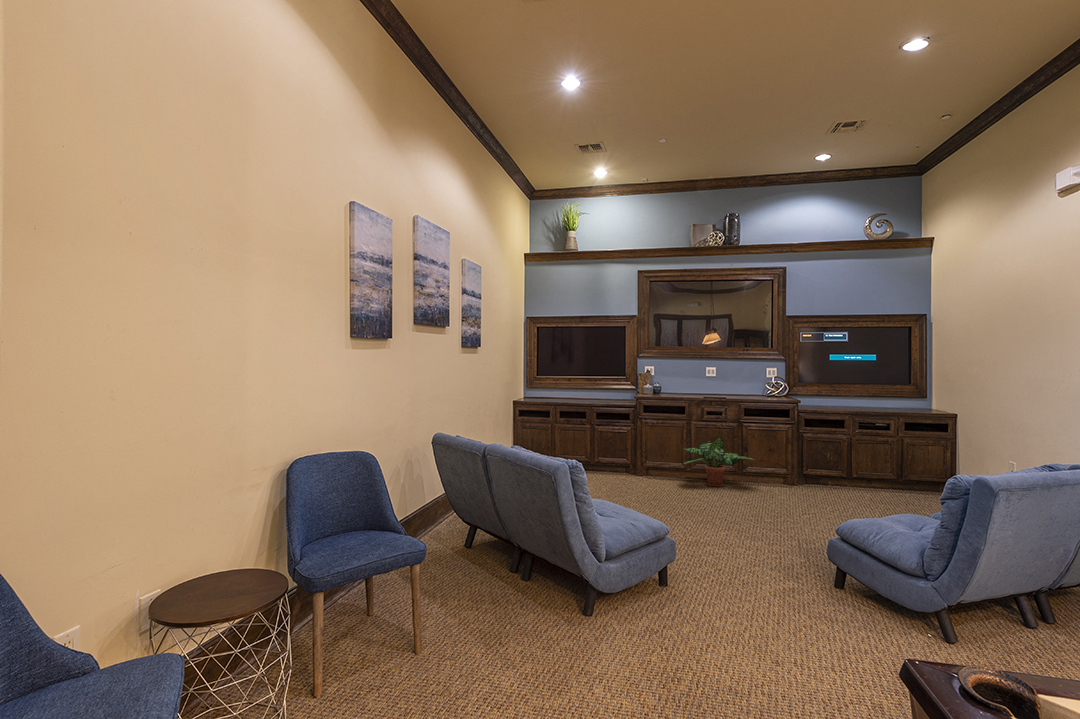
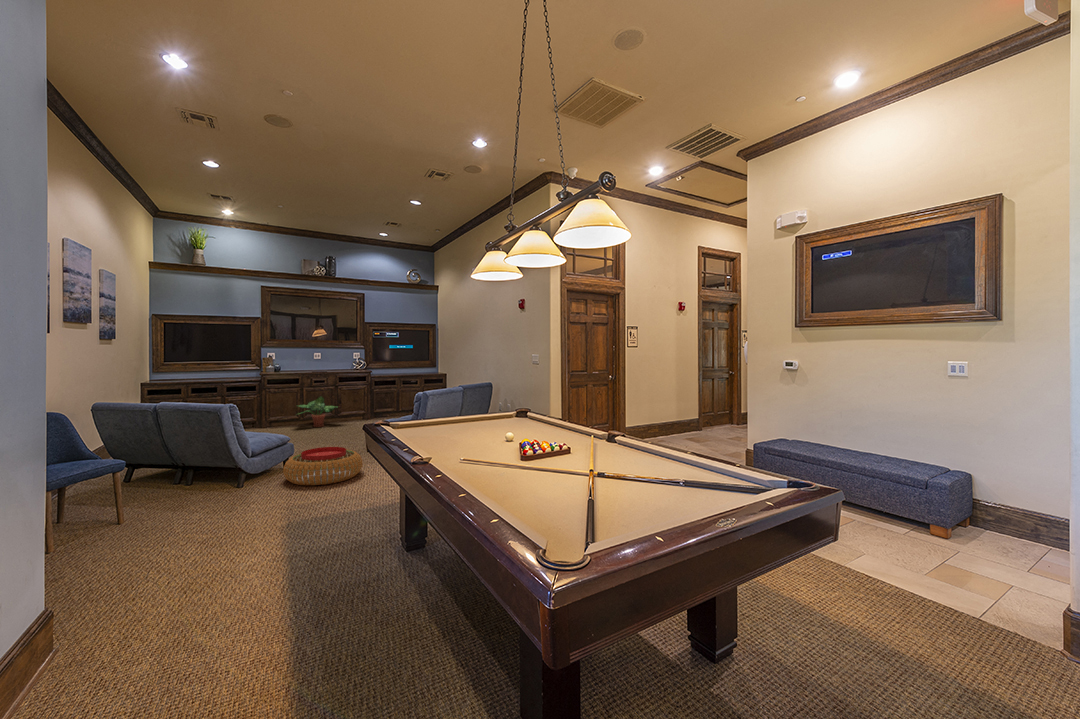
pouf: none [672,568,835,675] -> present [283,447,362,485]

